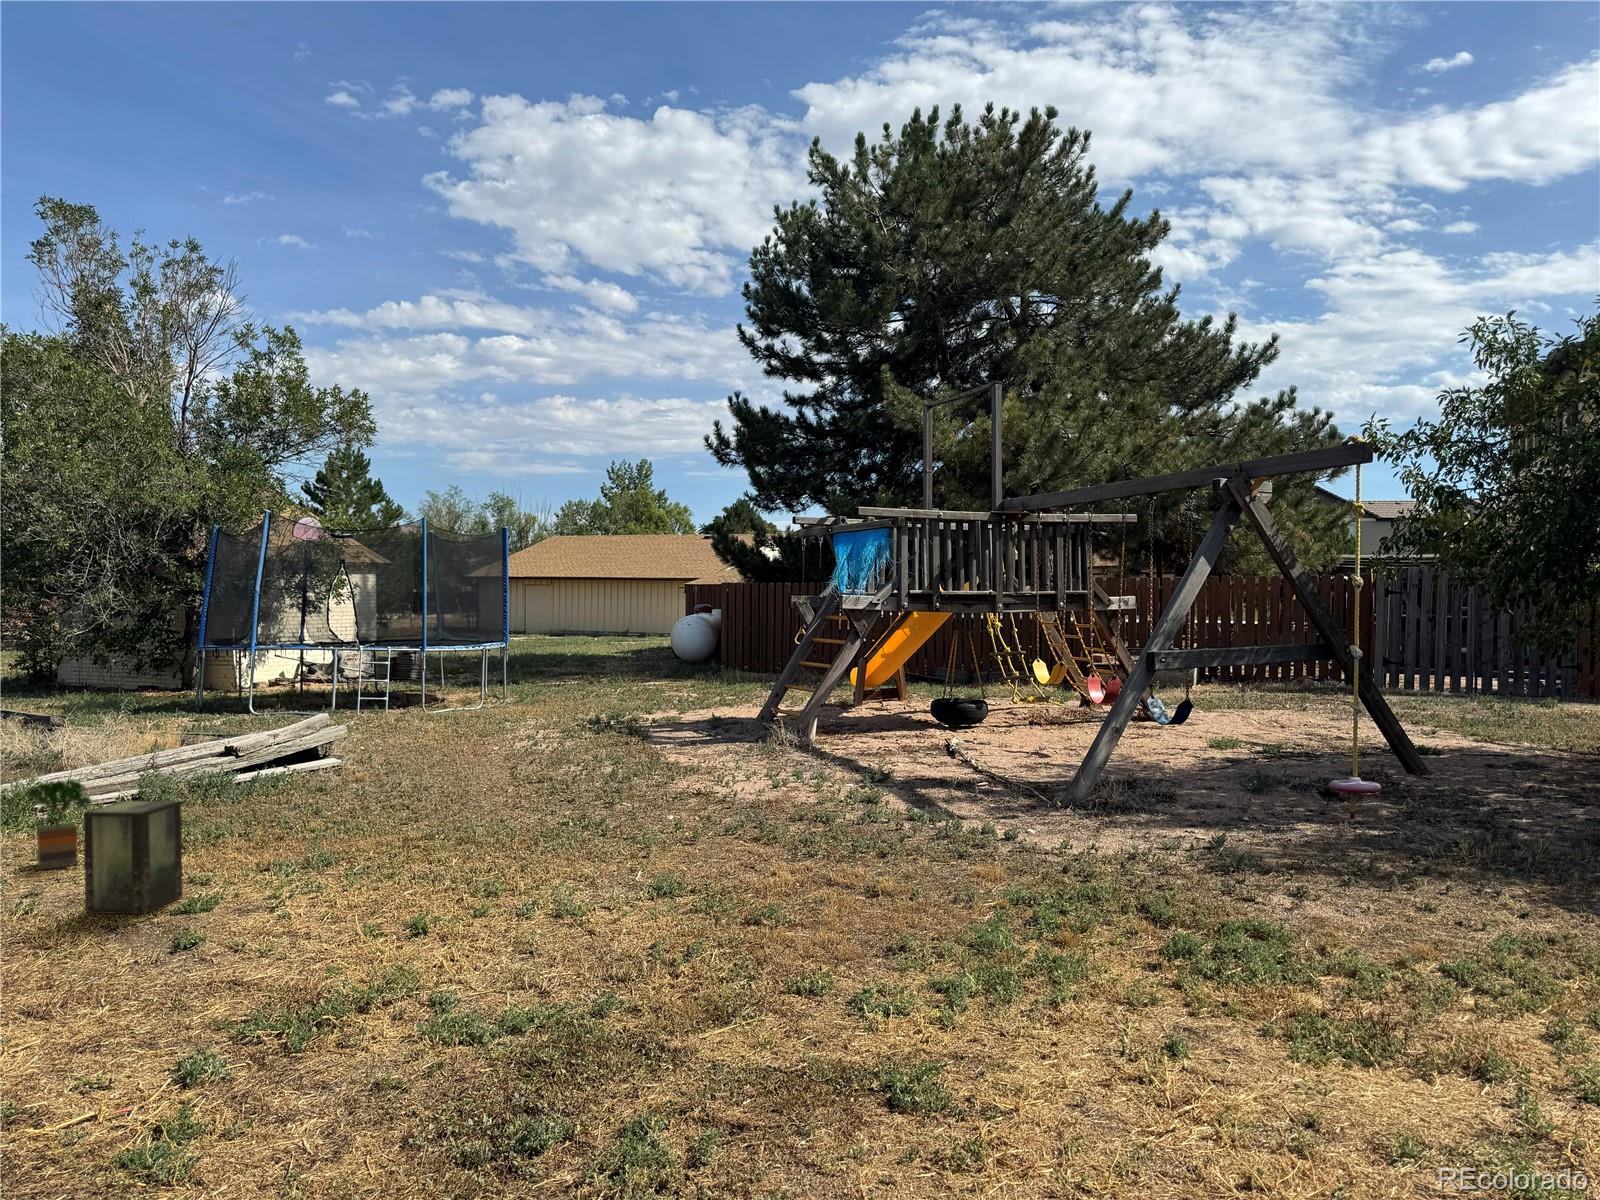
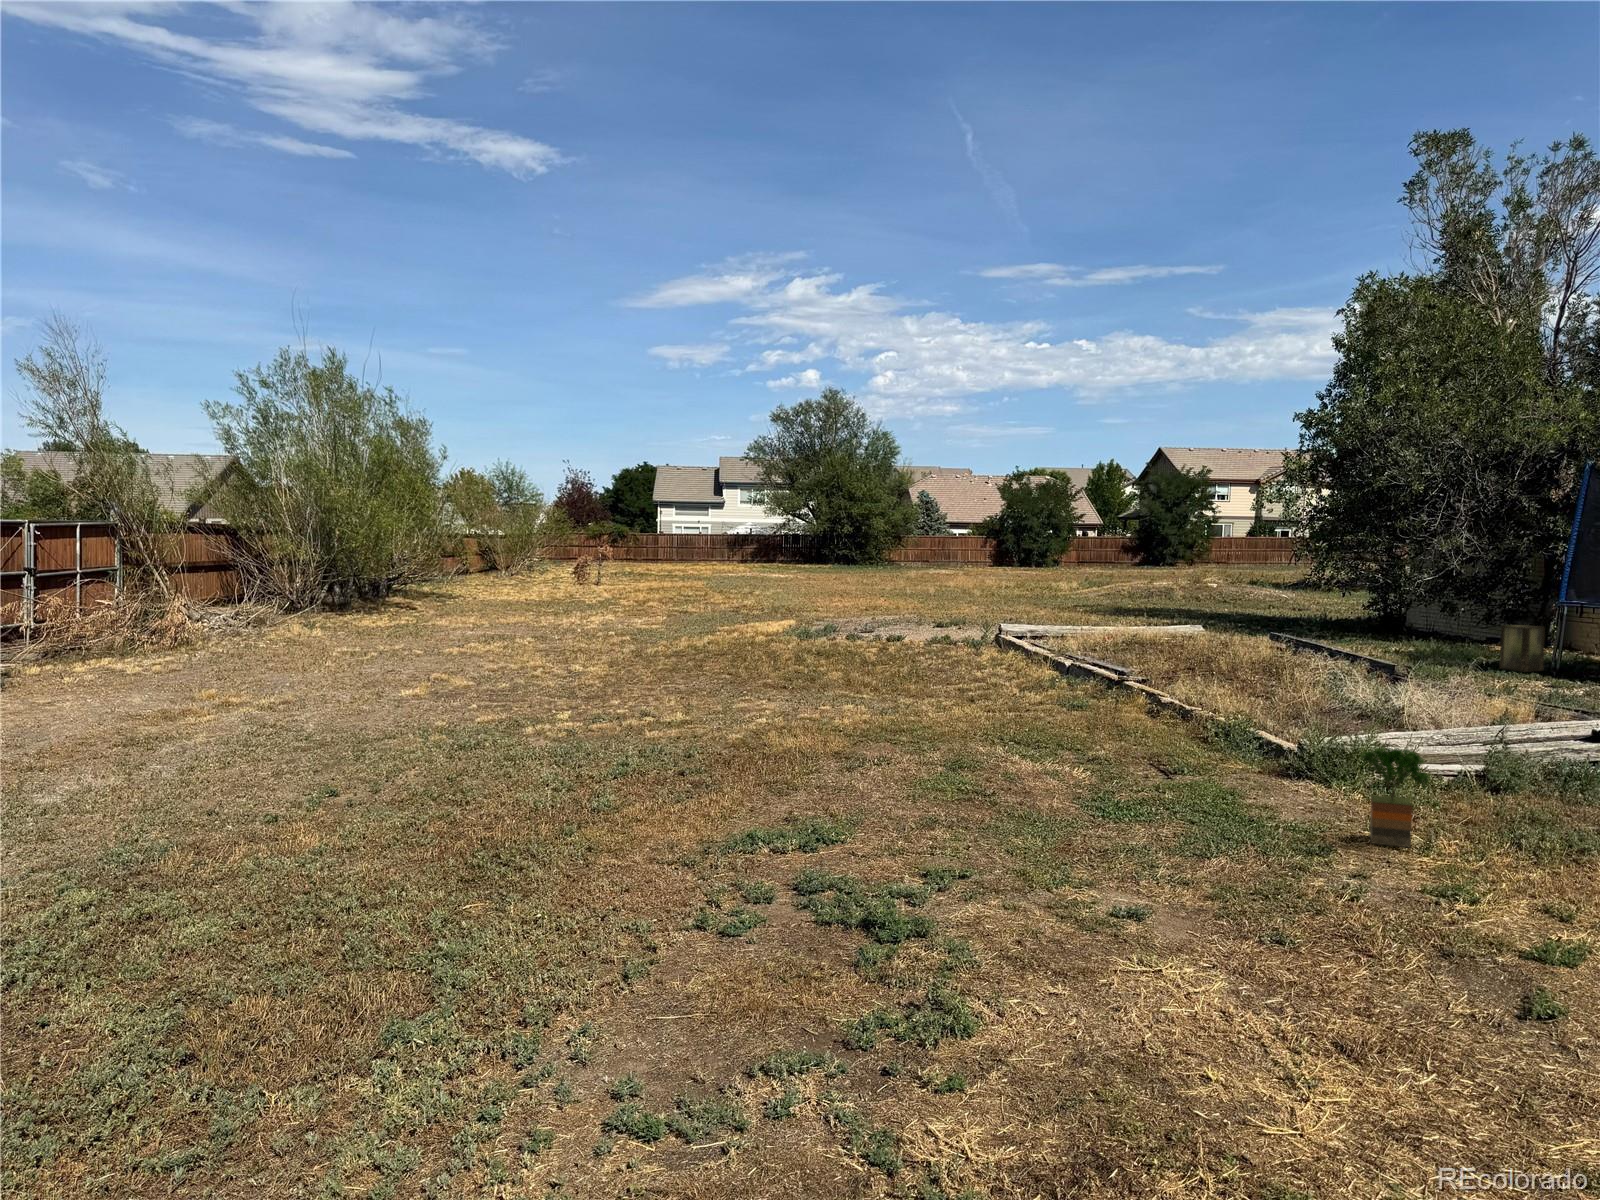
storage box: present [83,800,183,914] -> present [1500,625,1545,672]

